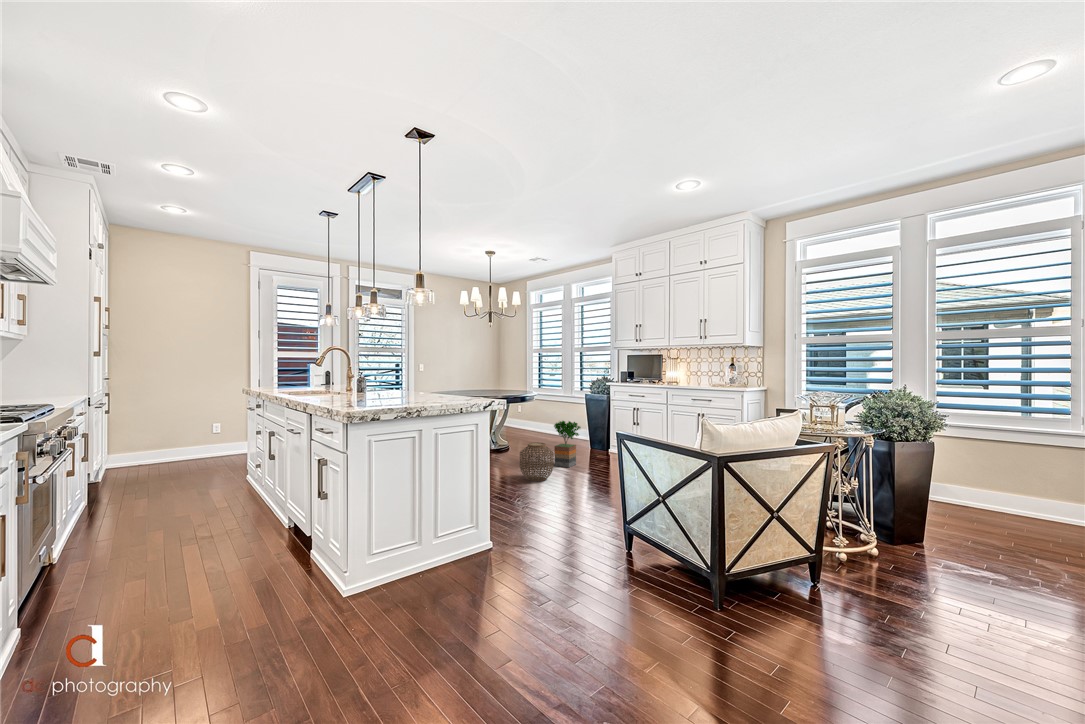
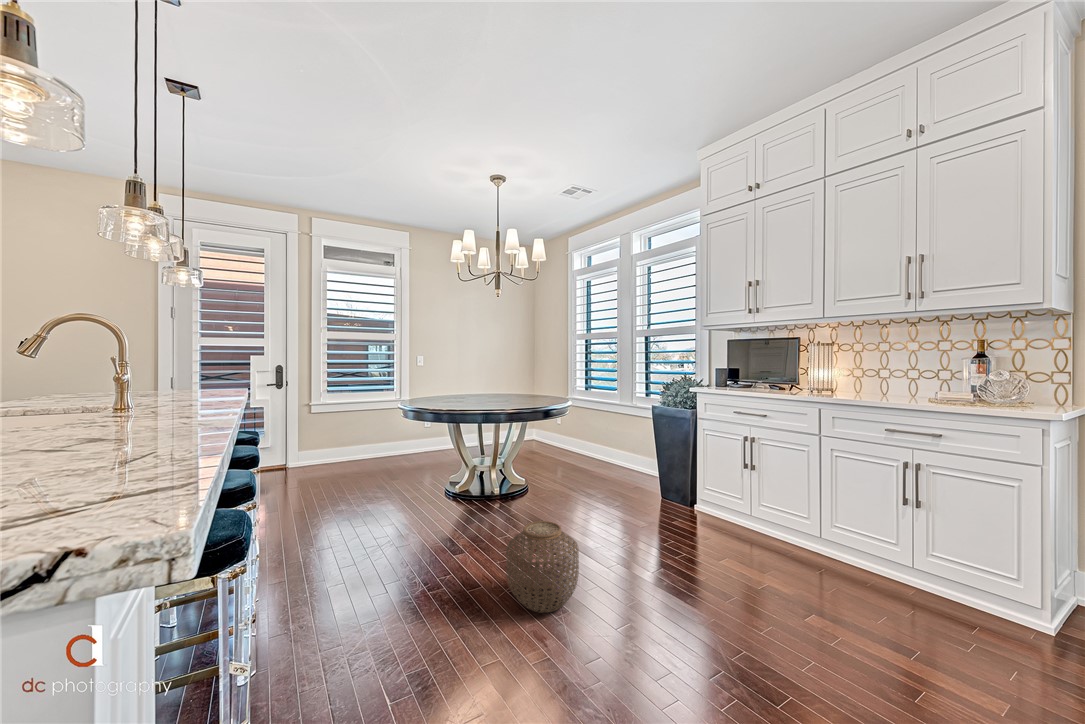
potted tree: present [554,421,581,467] -> none [588,462,643,558]

